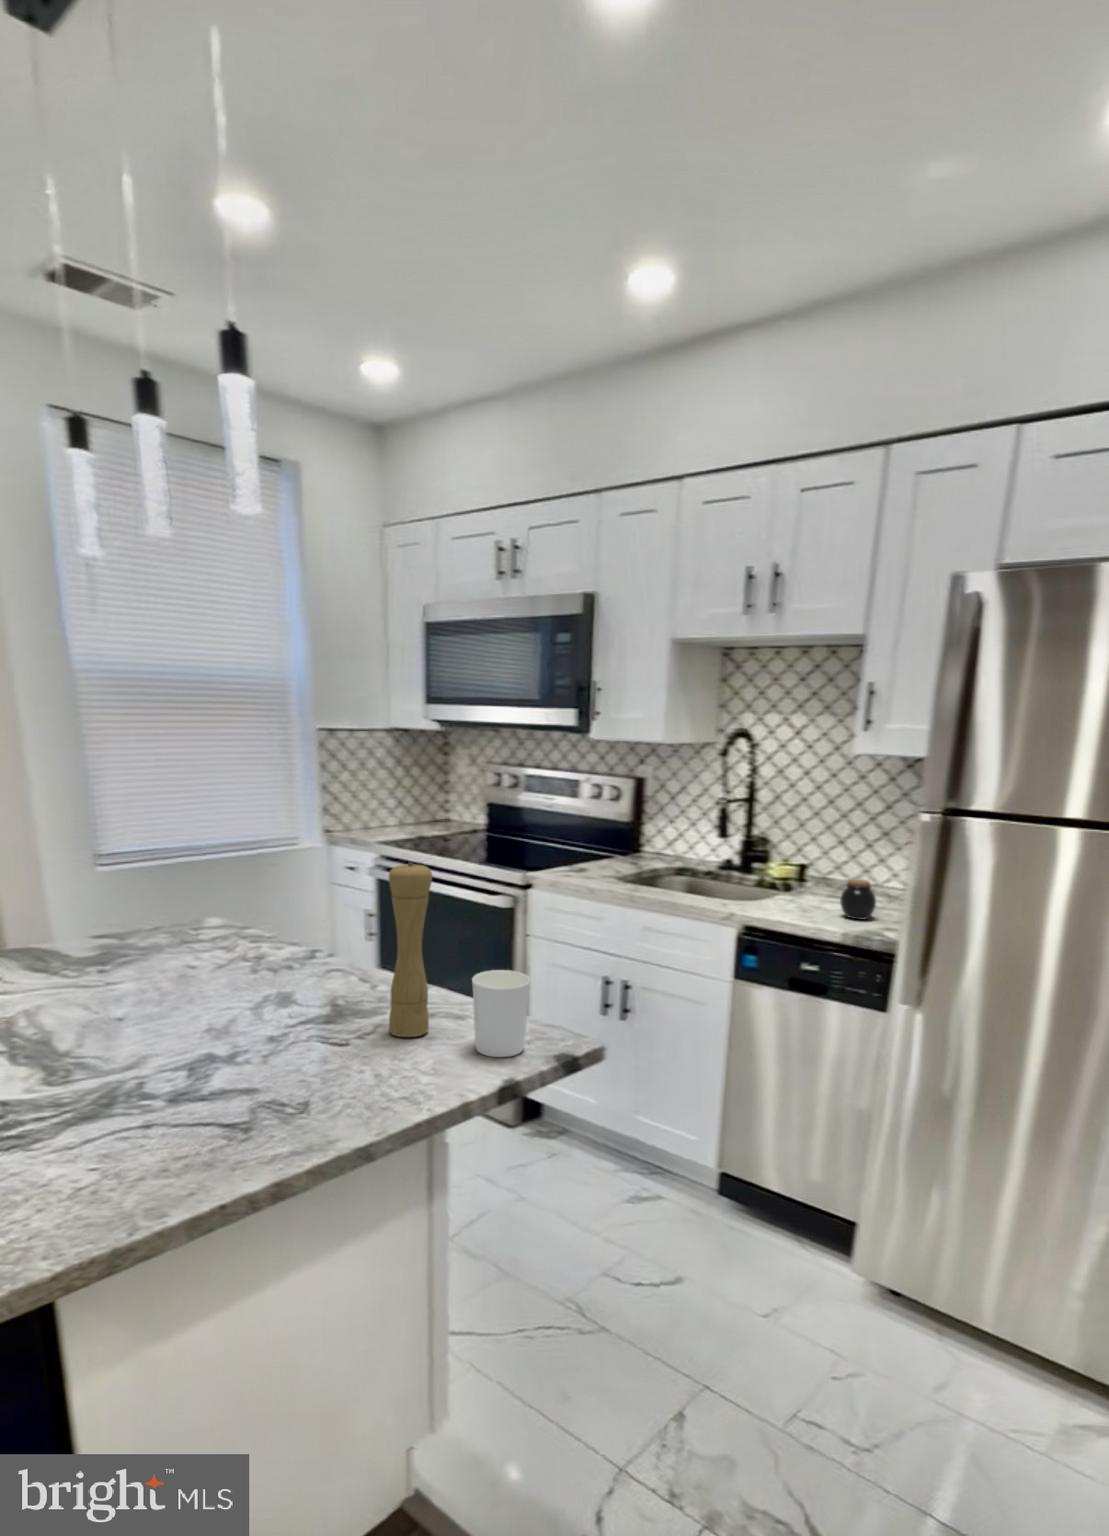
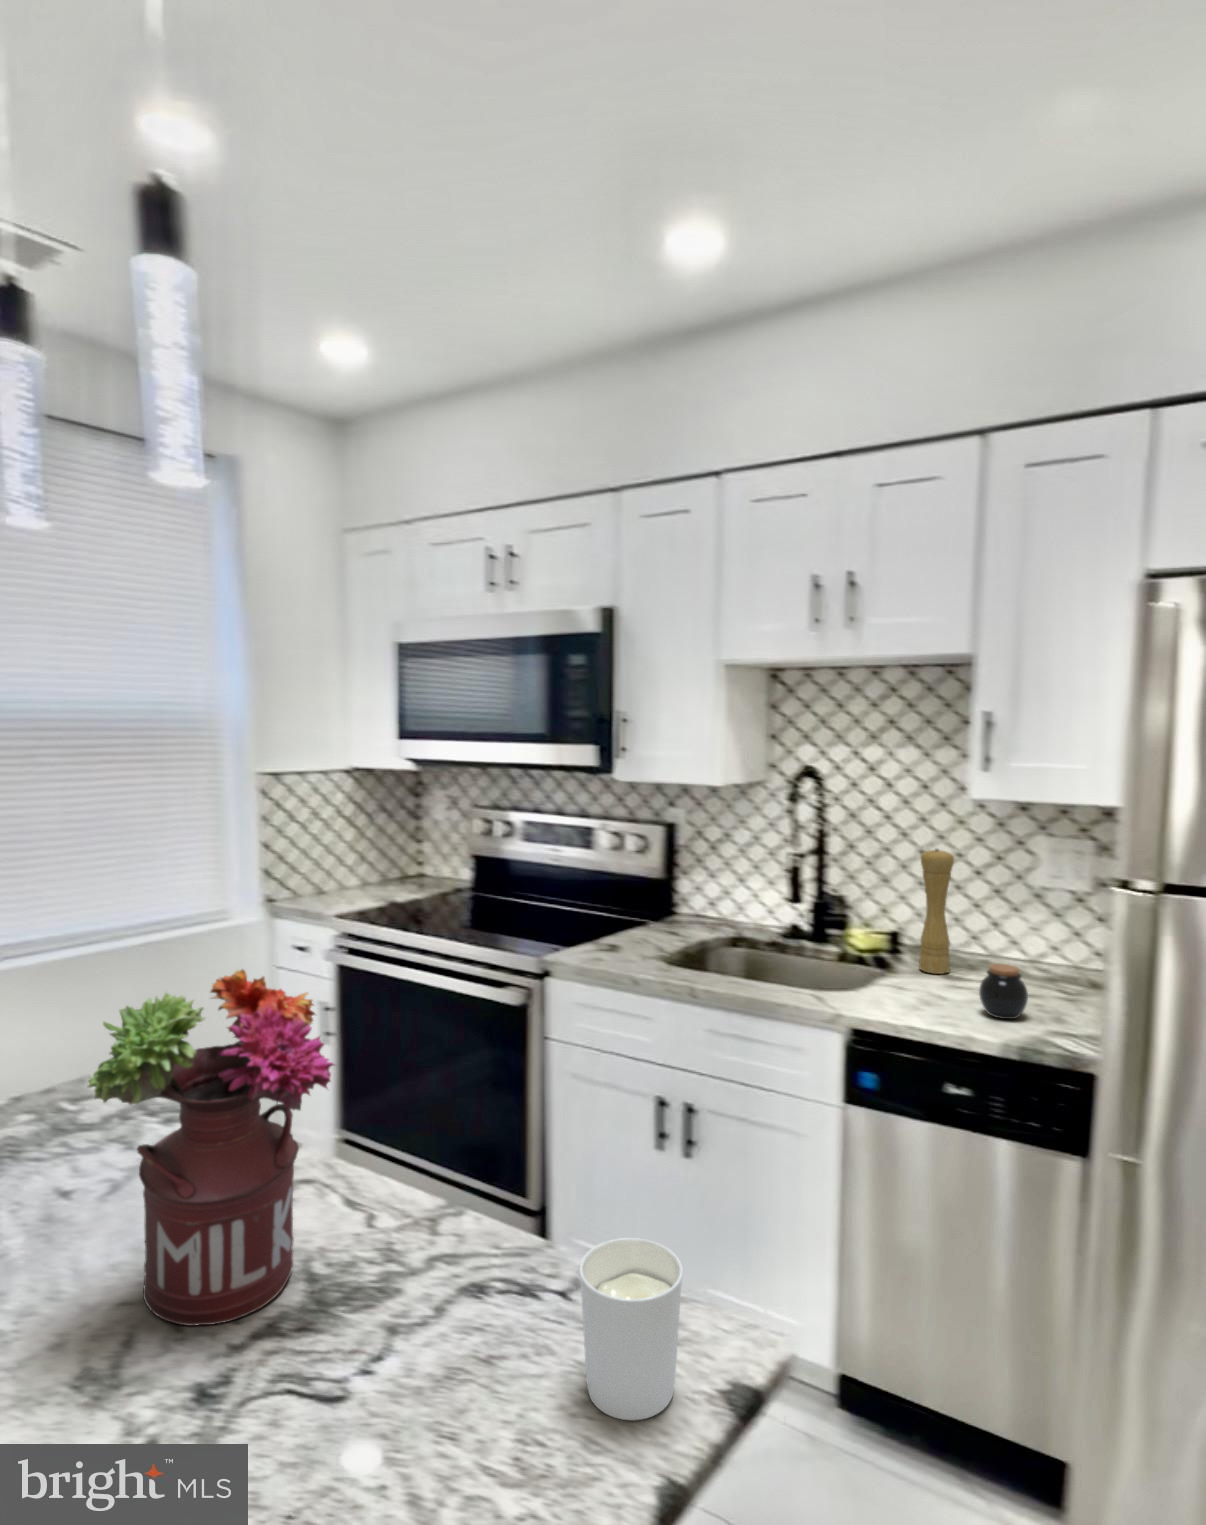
flower arrangement: none [211,817,348,1012] -> present [88,970,334,1326]
pepper mill: present [389,863,432,1037] -> present [919,849,954,974]

